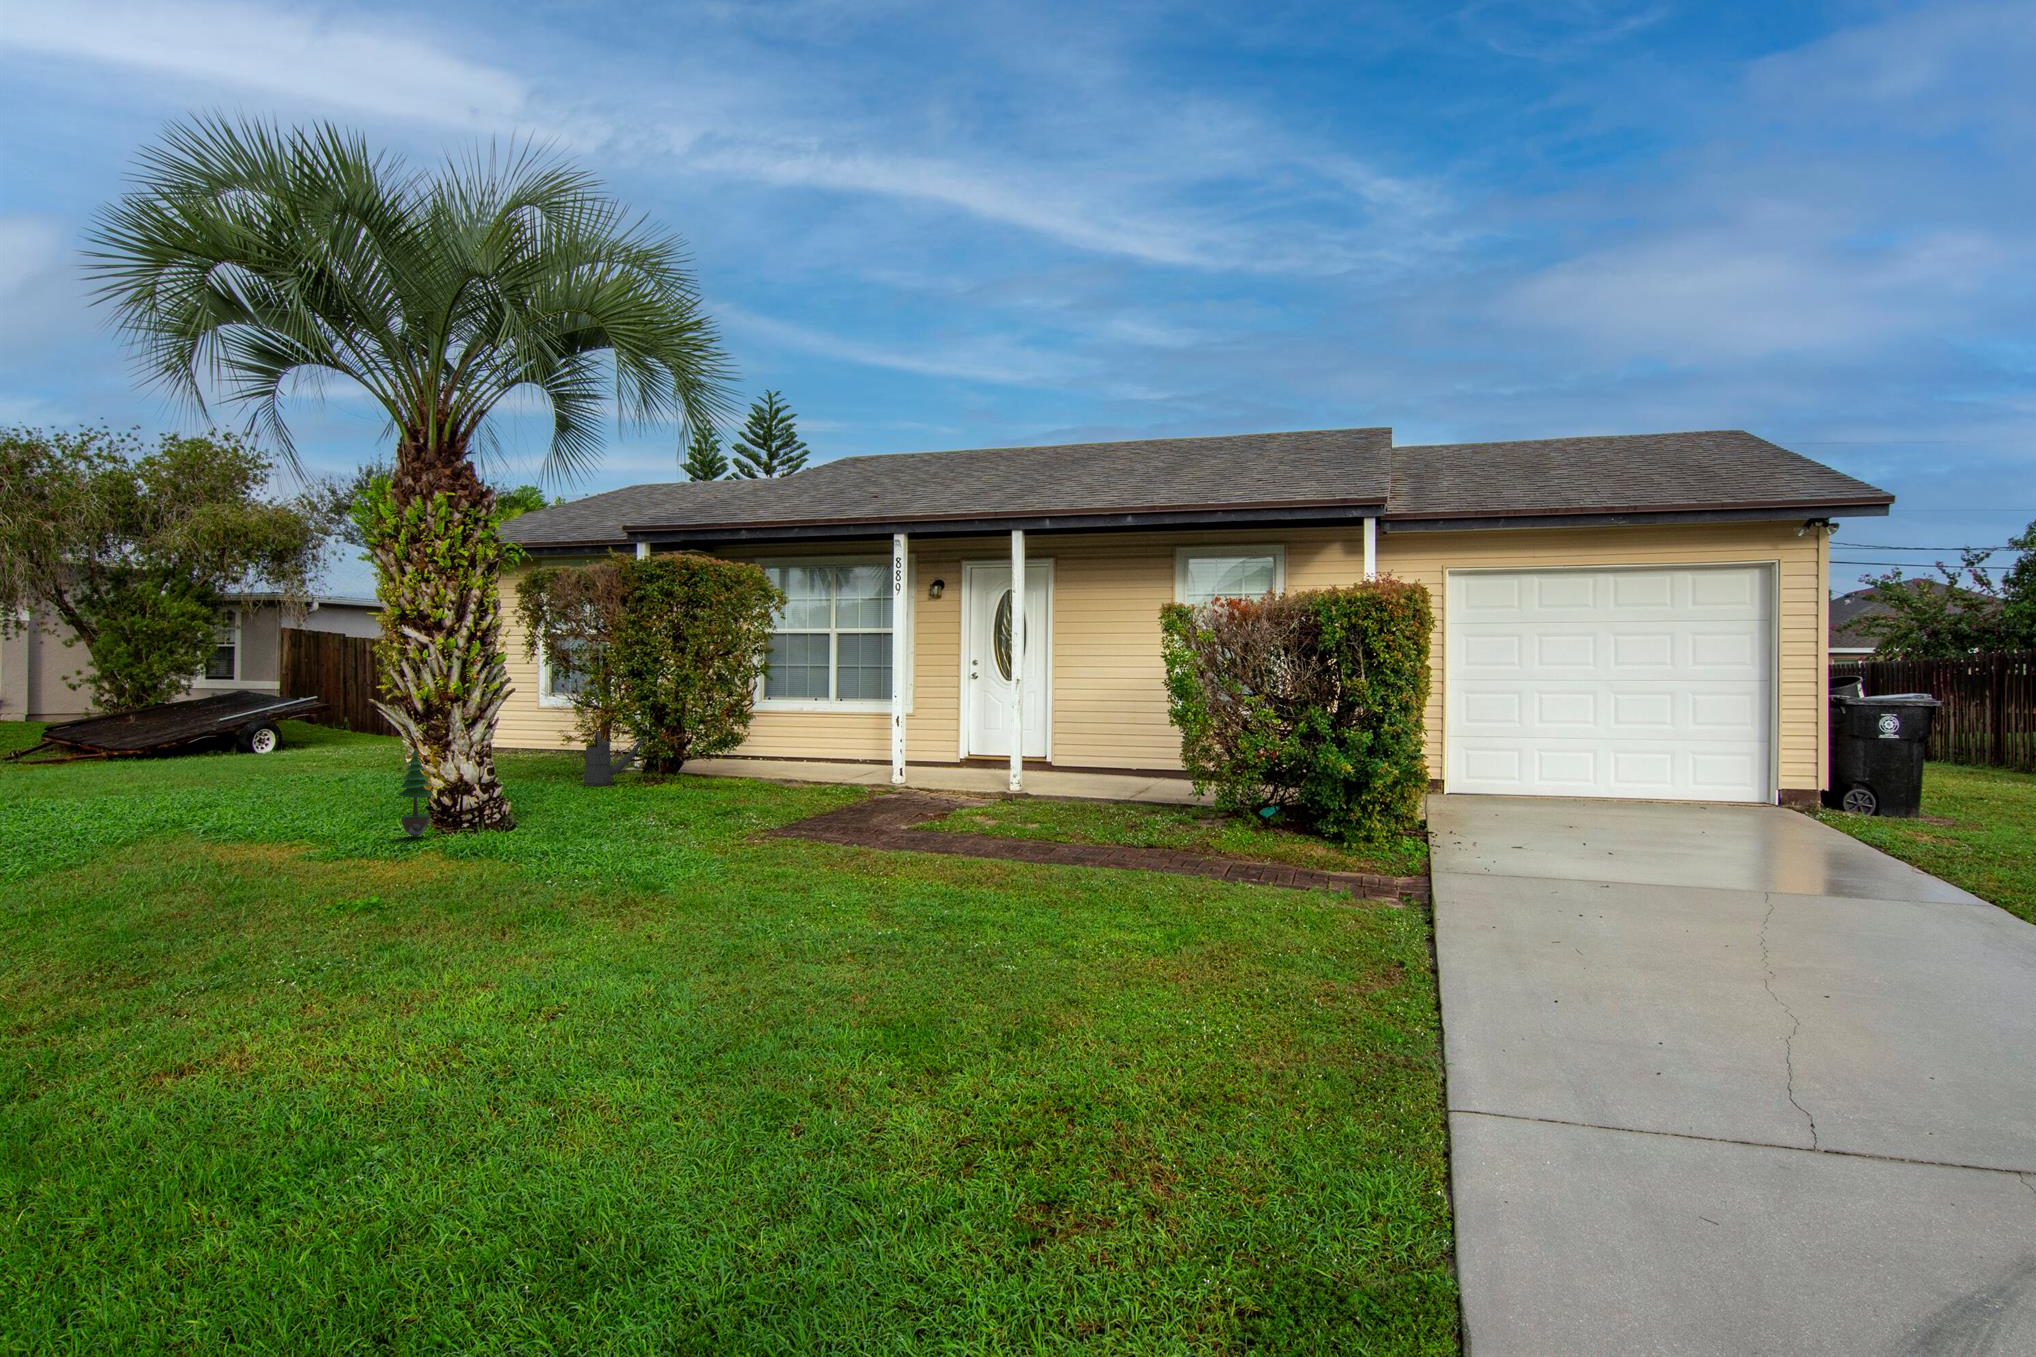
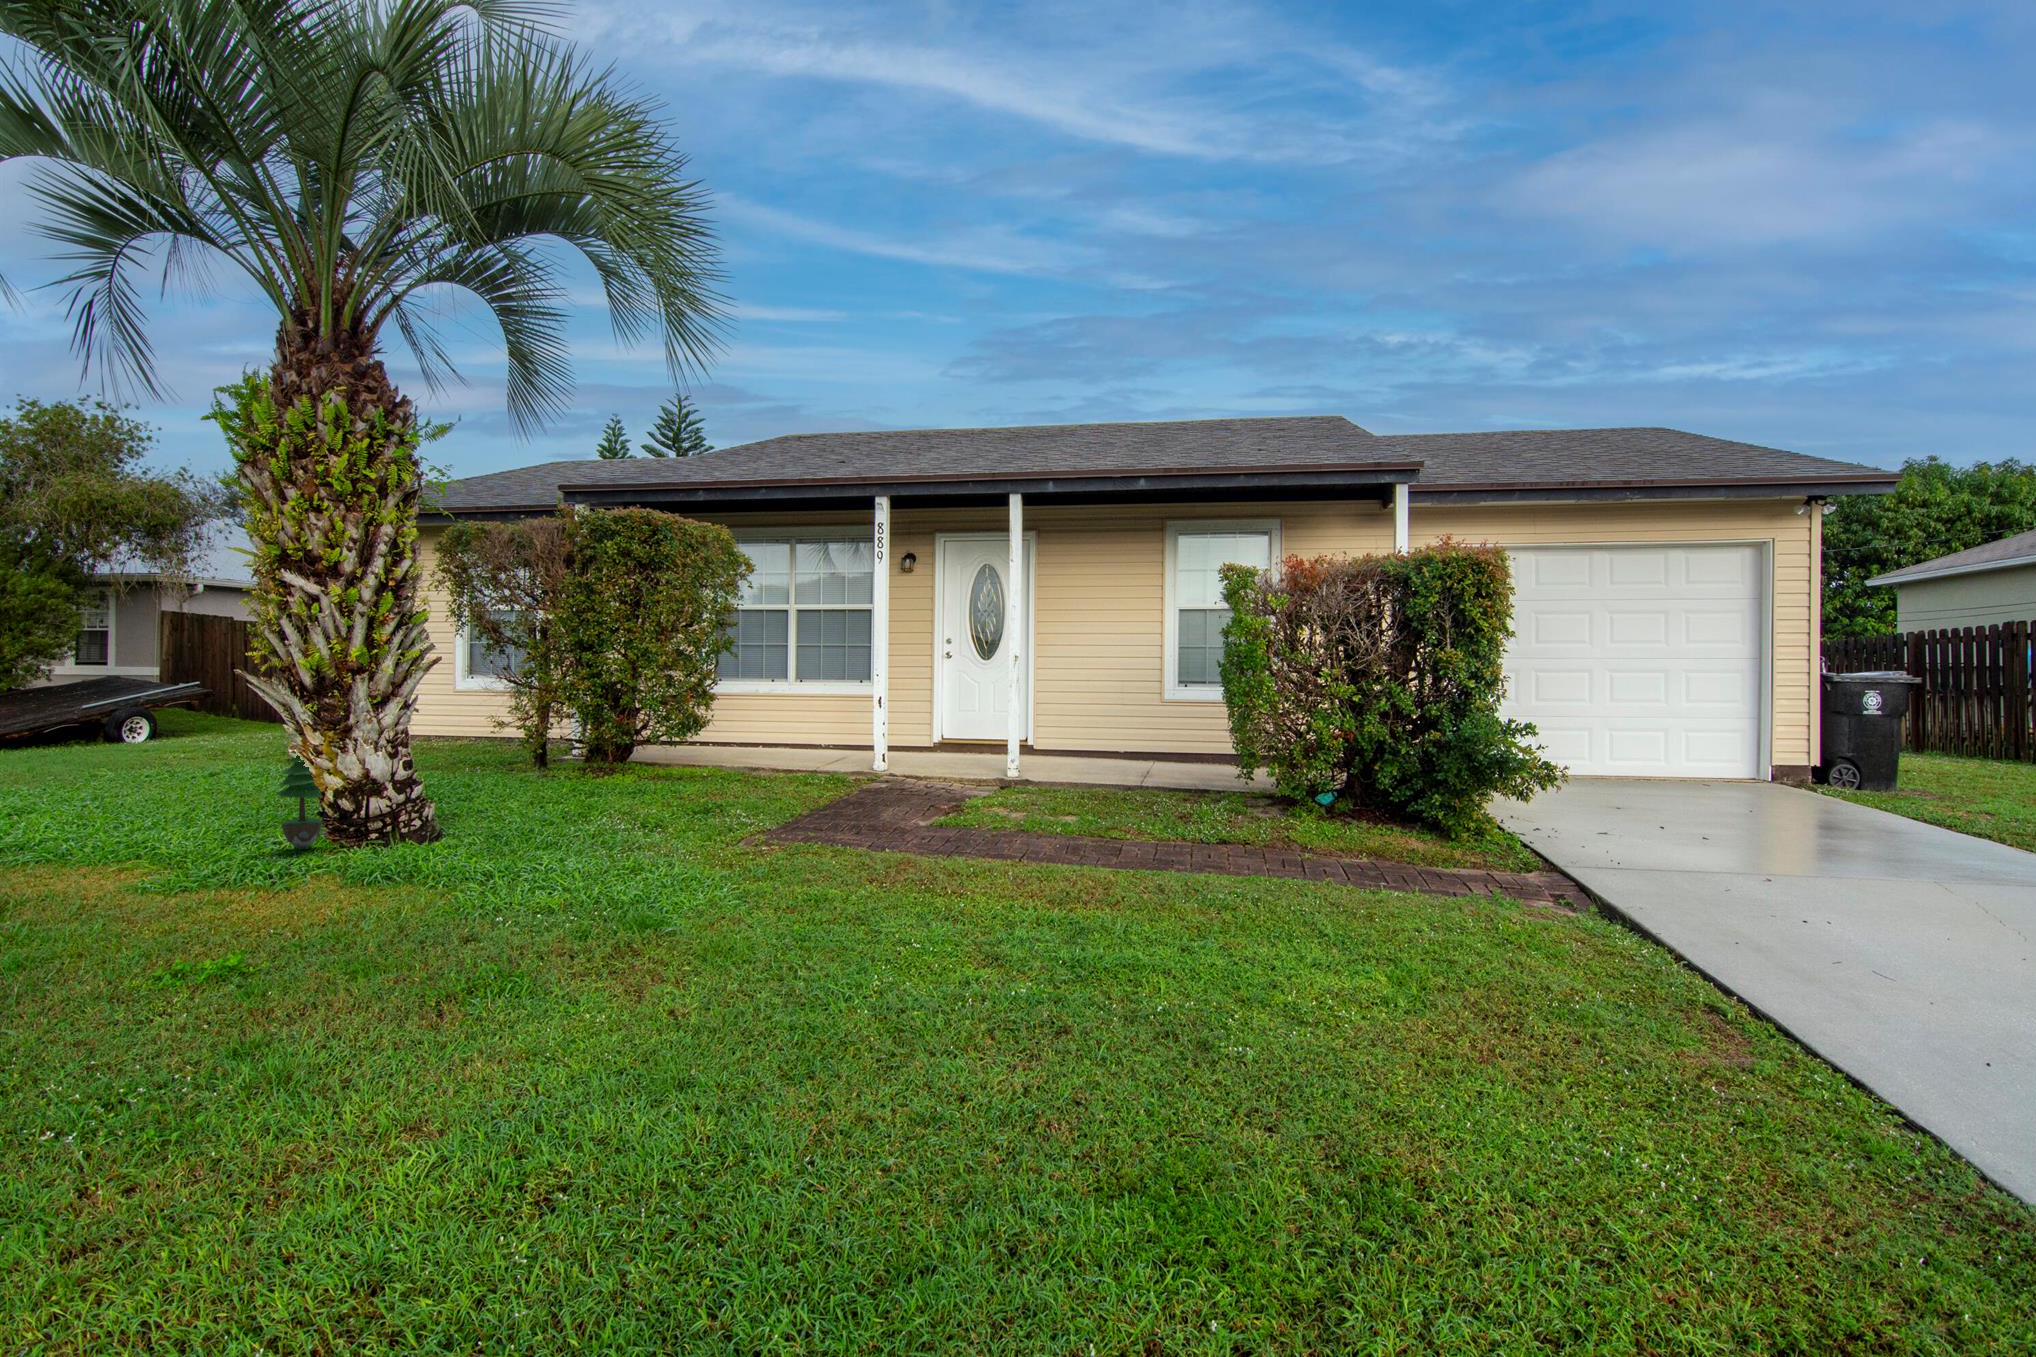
watering can: present [574,731,644,786] -> none [508,714,591,777]

